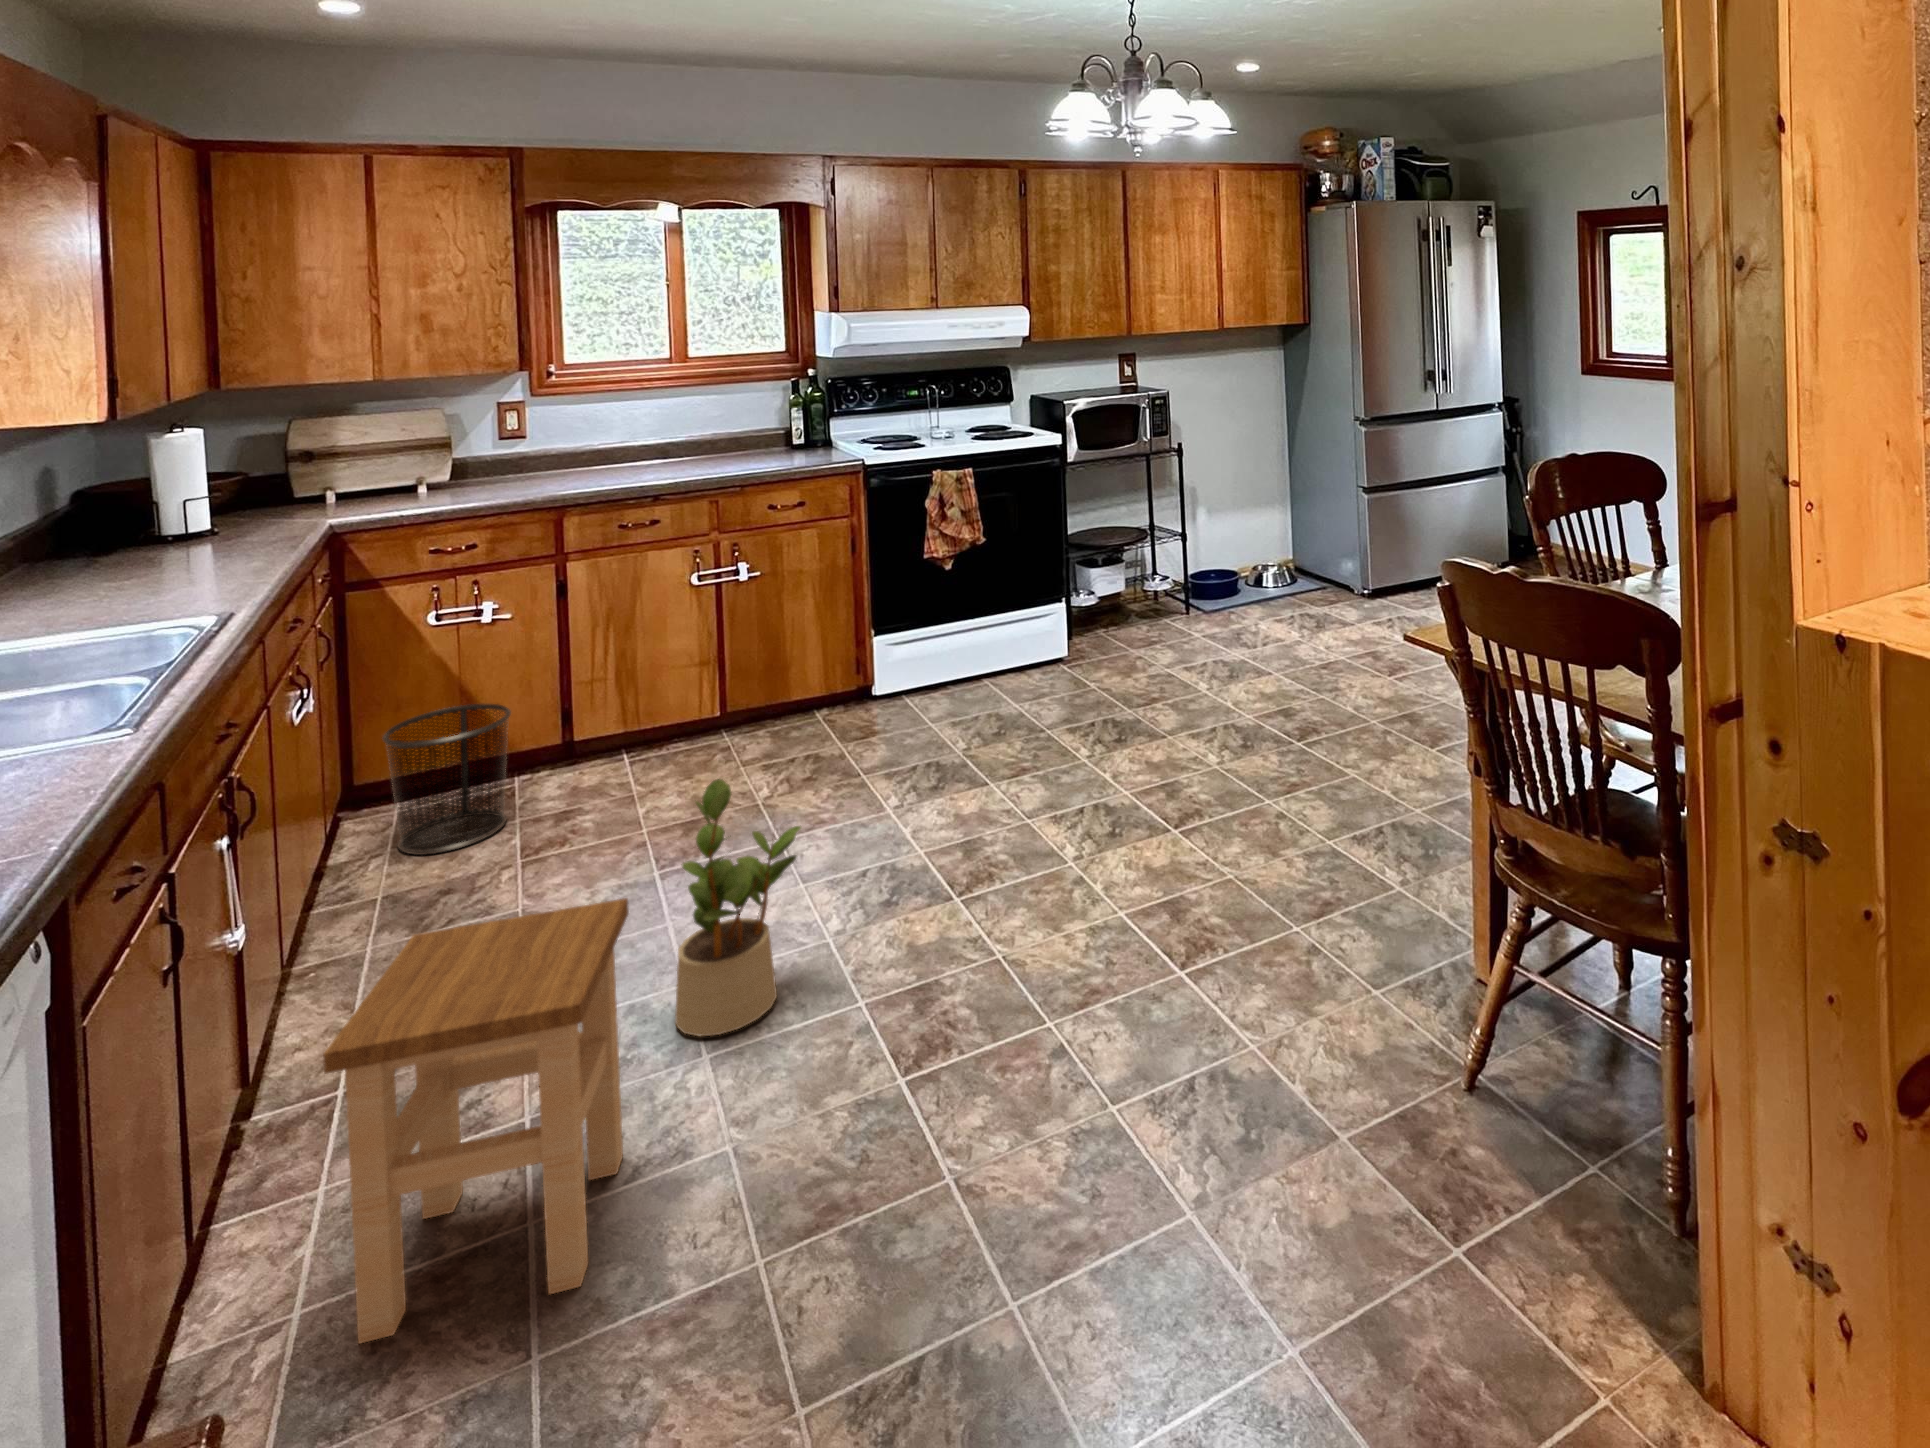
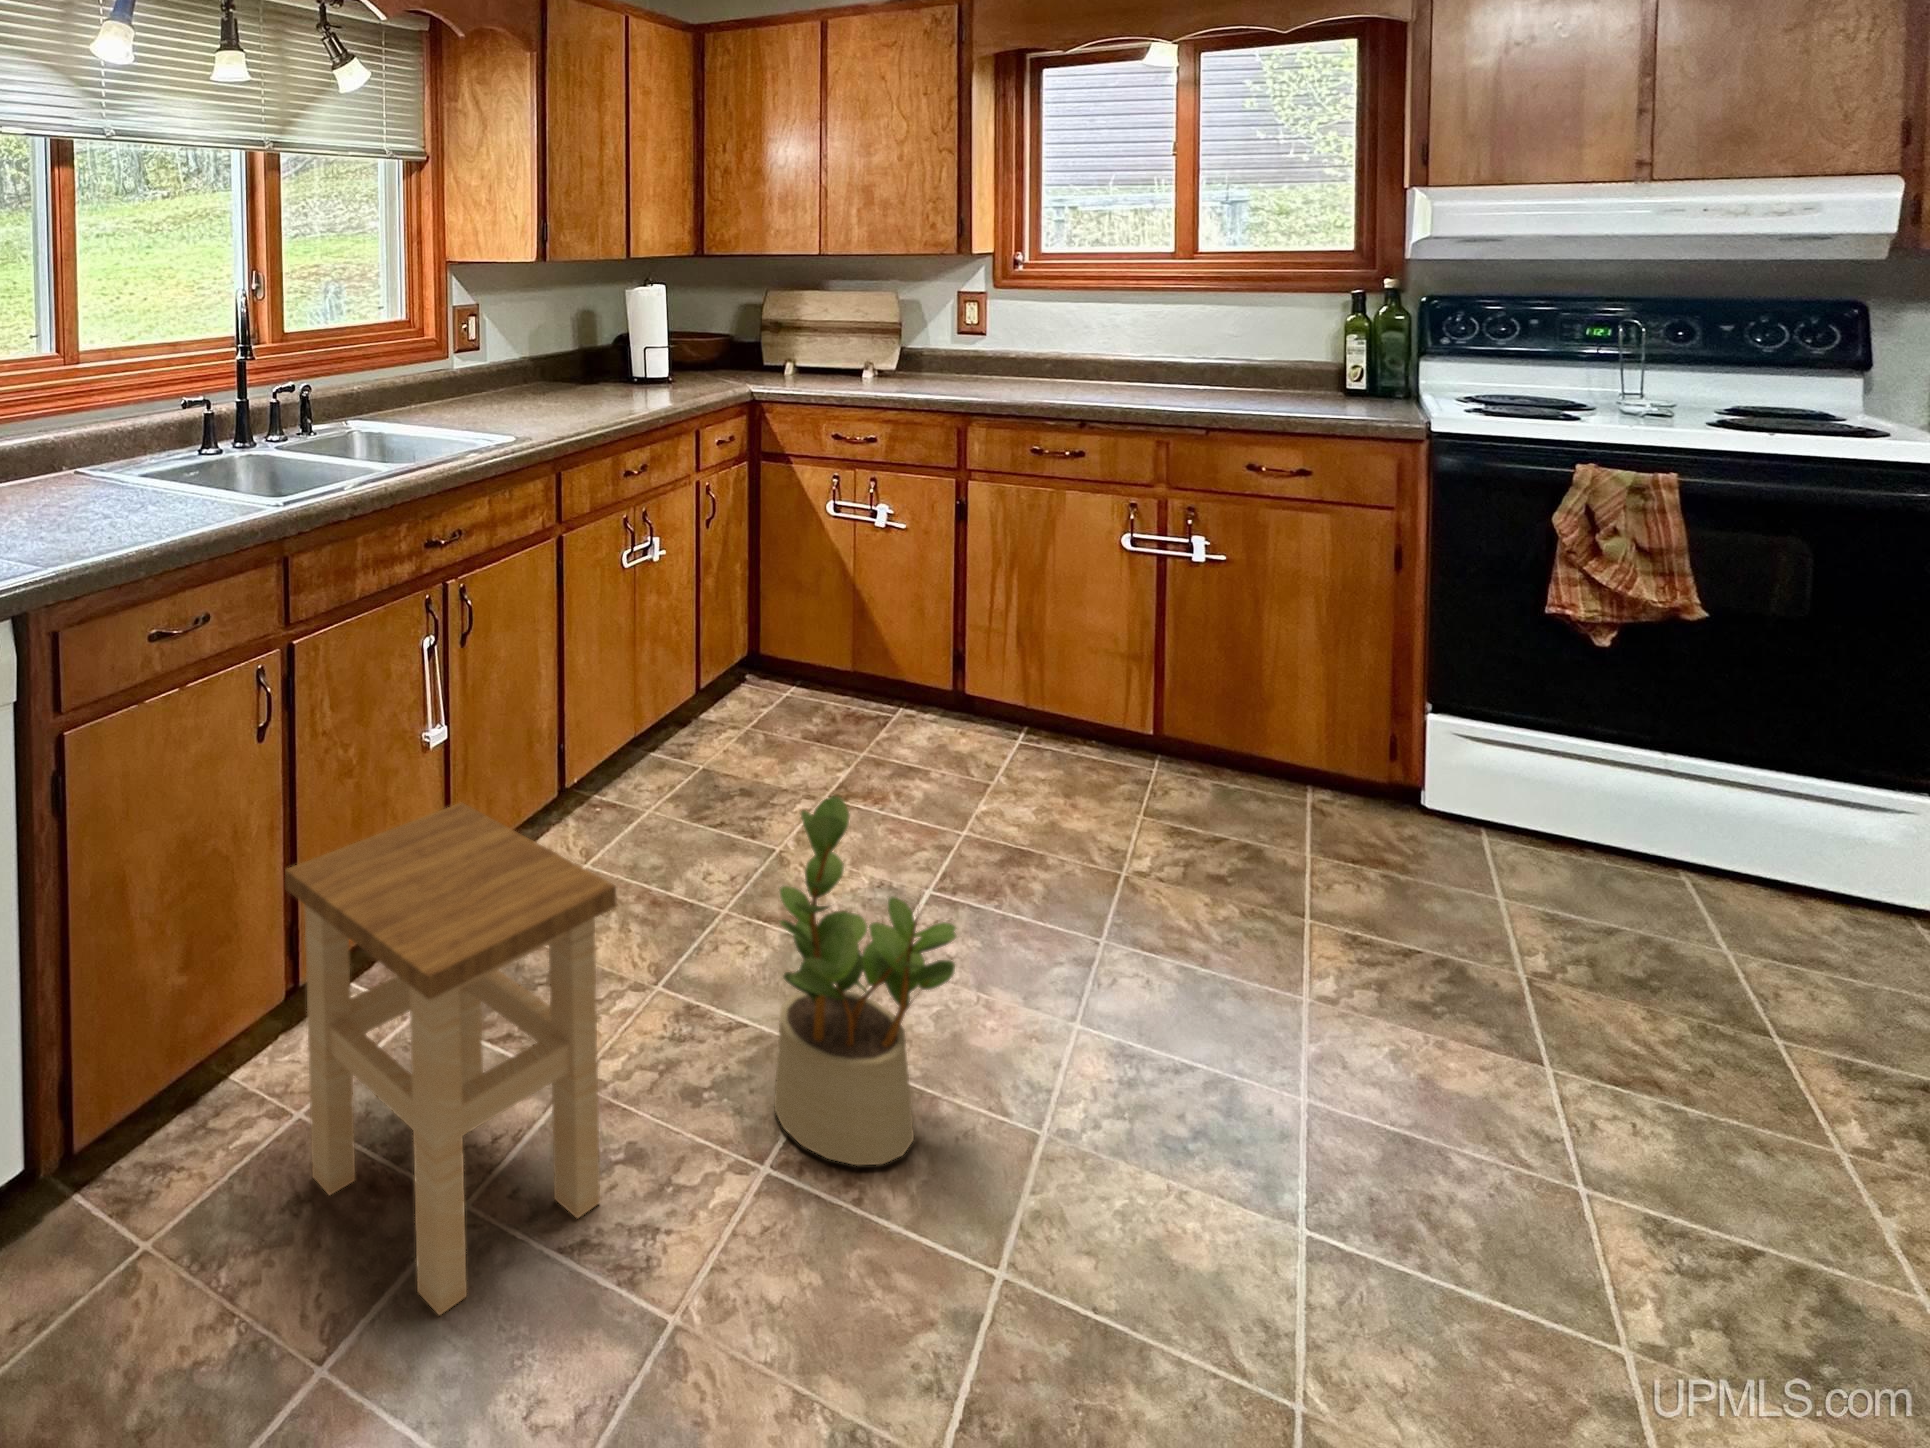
waste bin: present [383,704,511,855] -> none [747,602,867,756]

